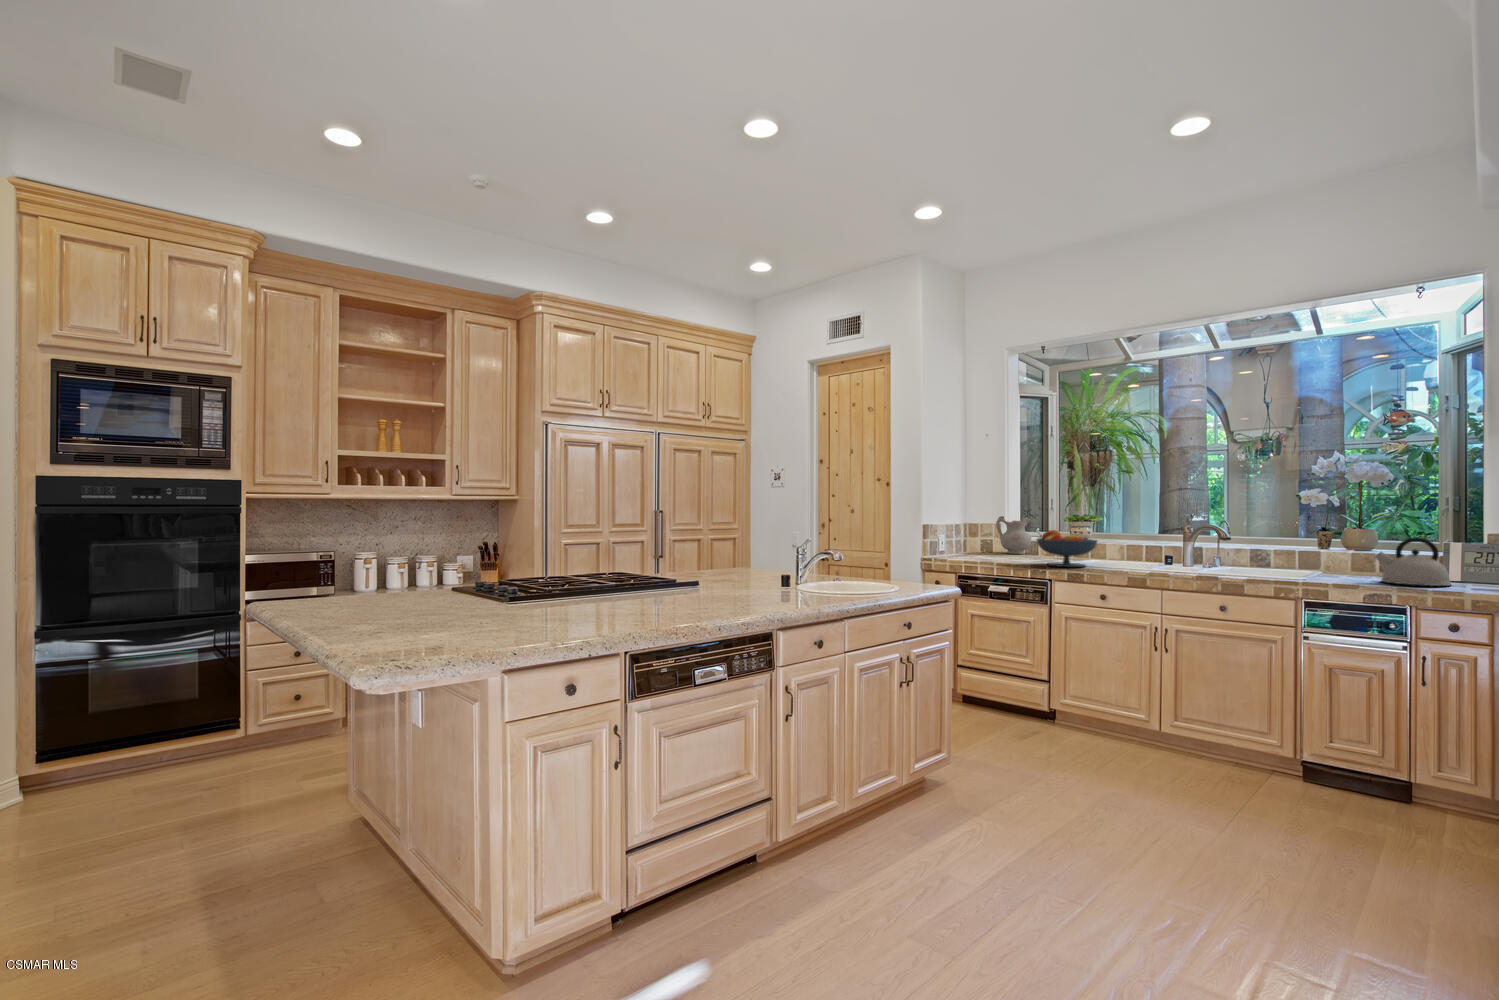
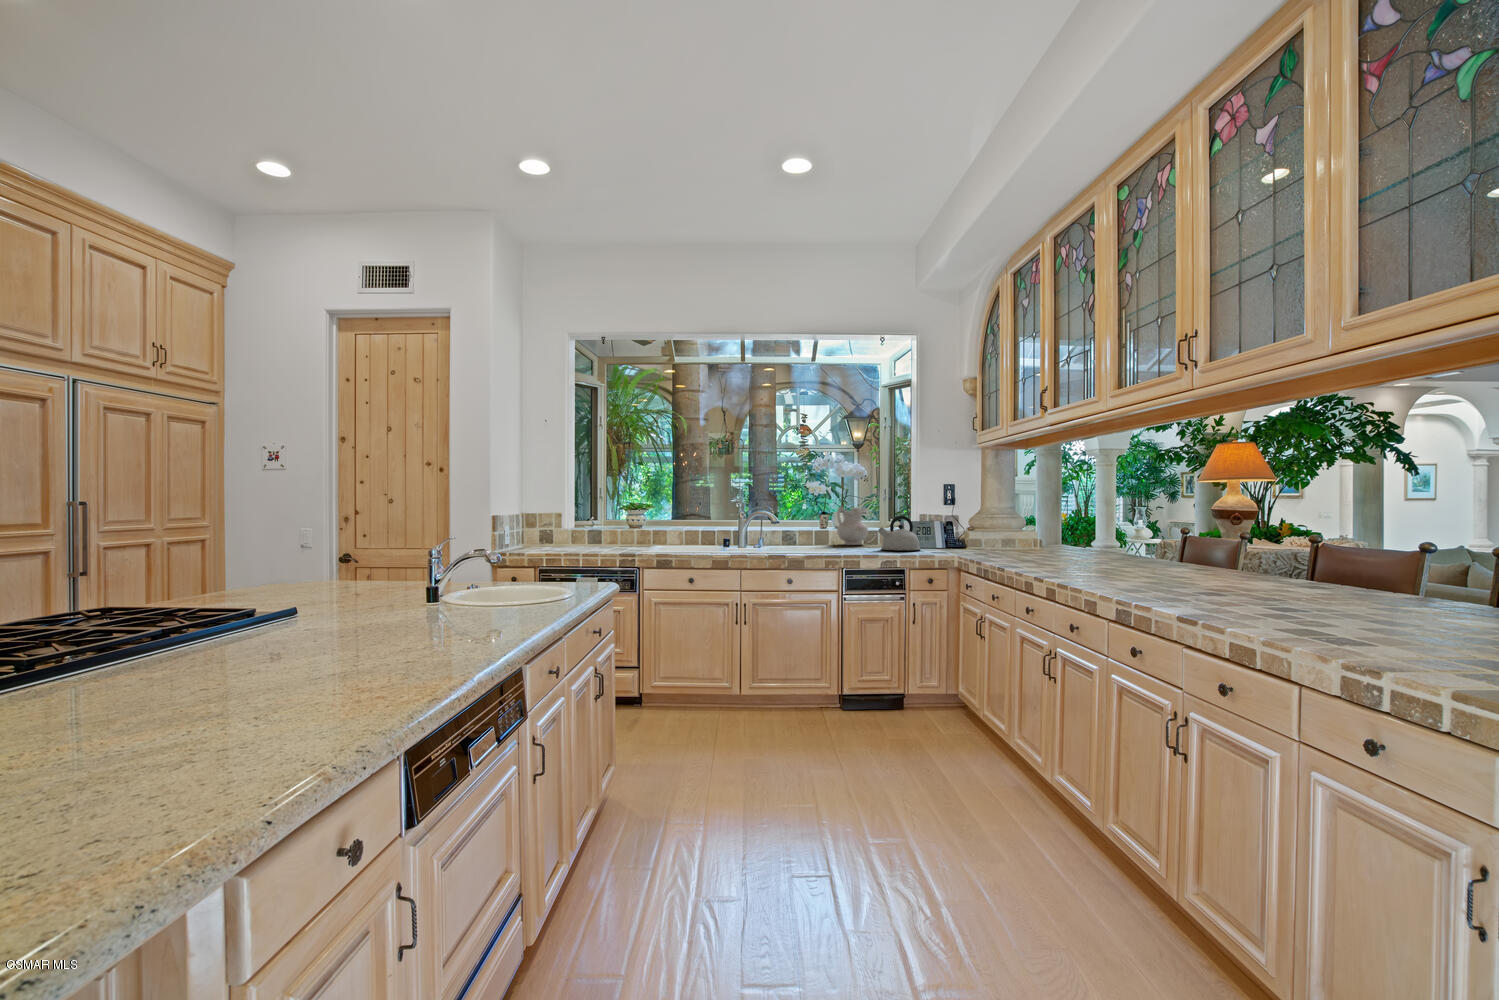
ceramic pitcher: present [996,516,1031,554] -> present [837,506,868,545]
fruit bowl: present [1037,530,1097,567] -> none [623,518,680,553]

